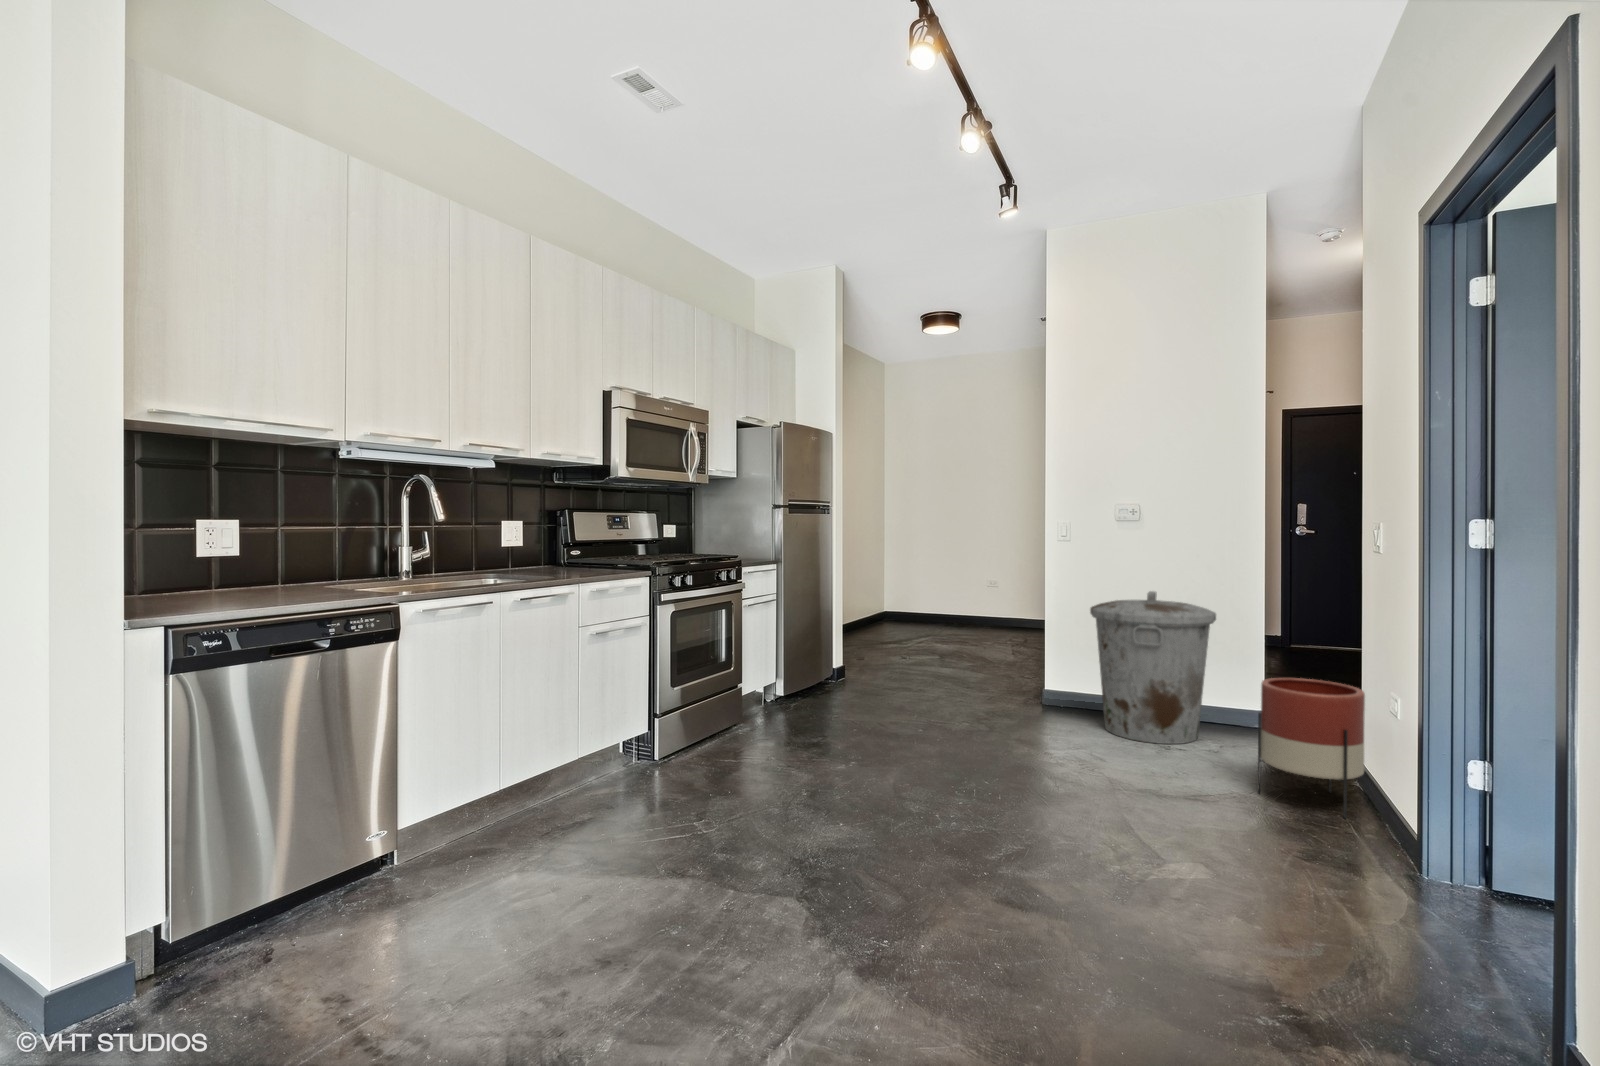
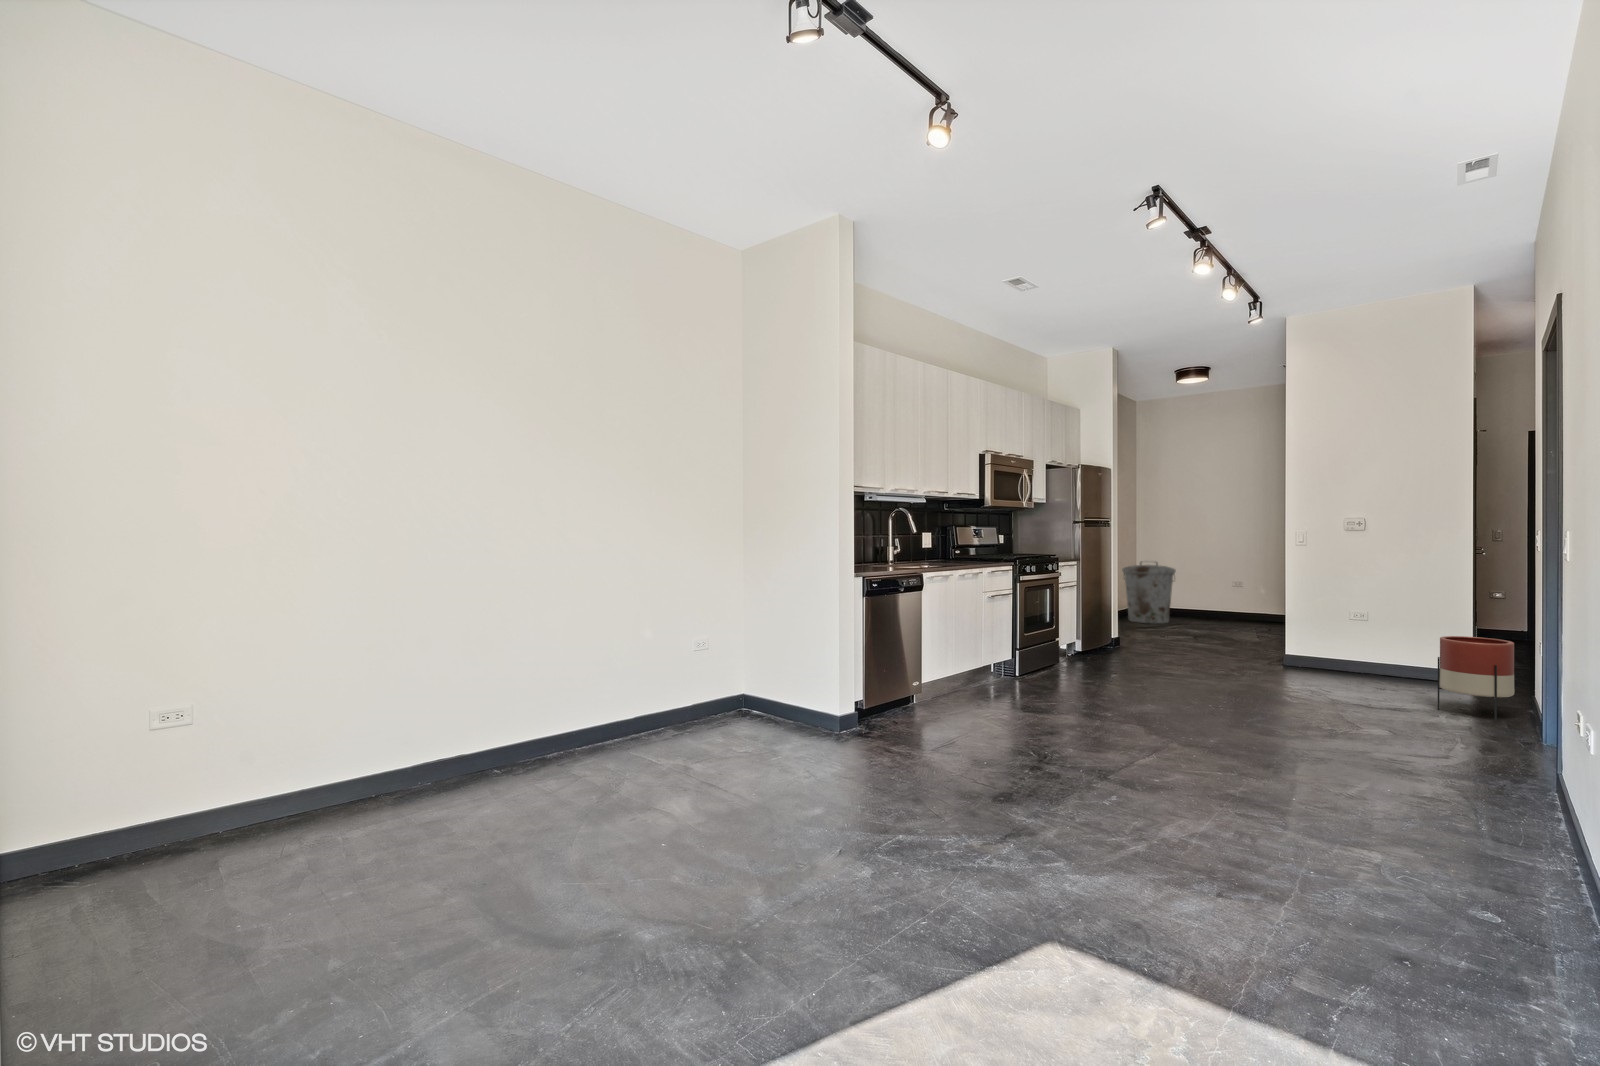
trash can: present [1090,591,1216,744] -> present [1122,561,1176,624]

